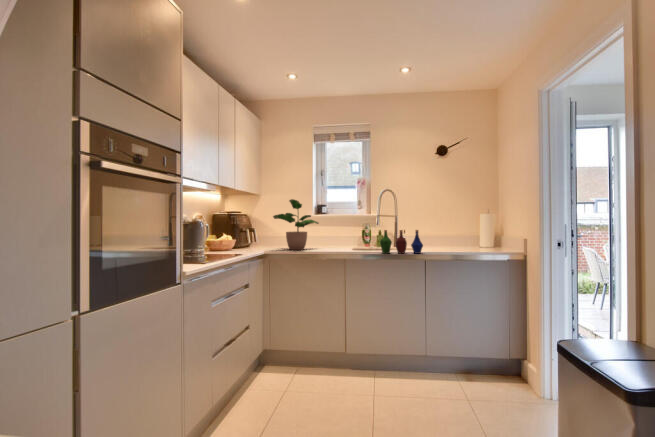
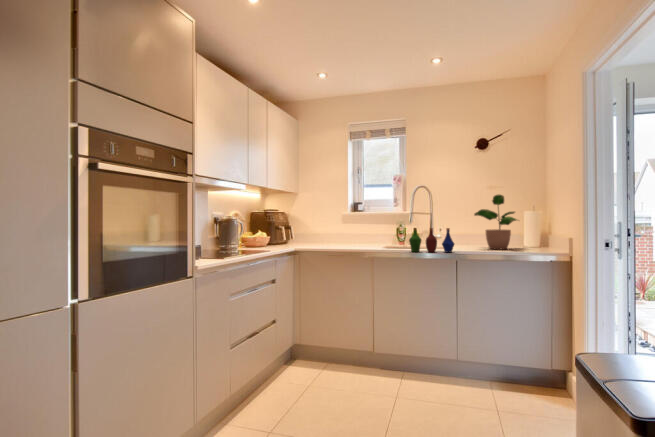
potted plant: present [273,199,318,250] -> present [474,195,517,249]

